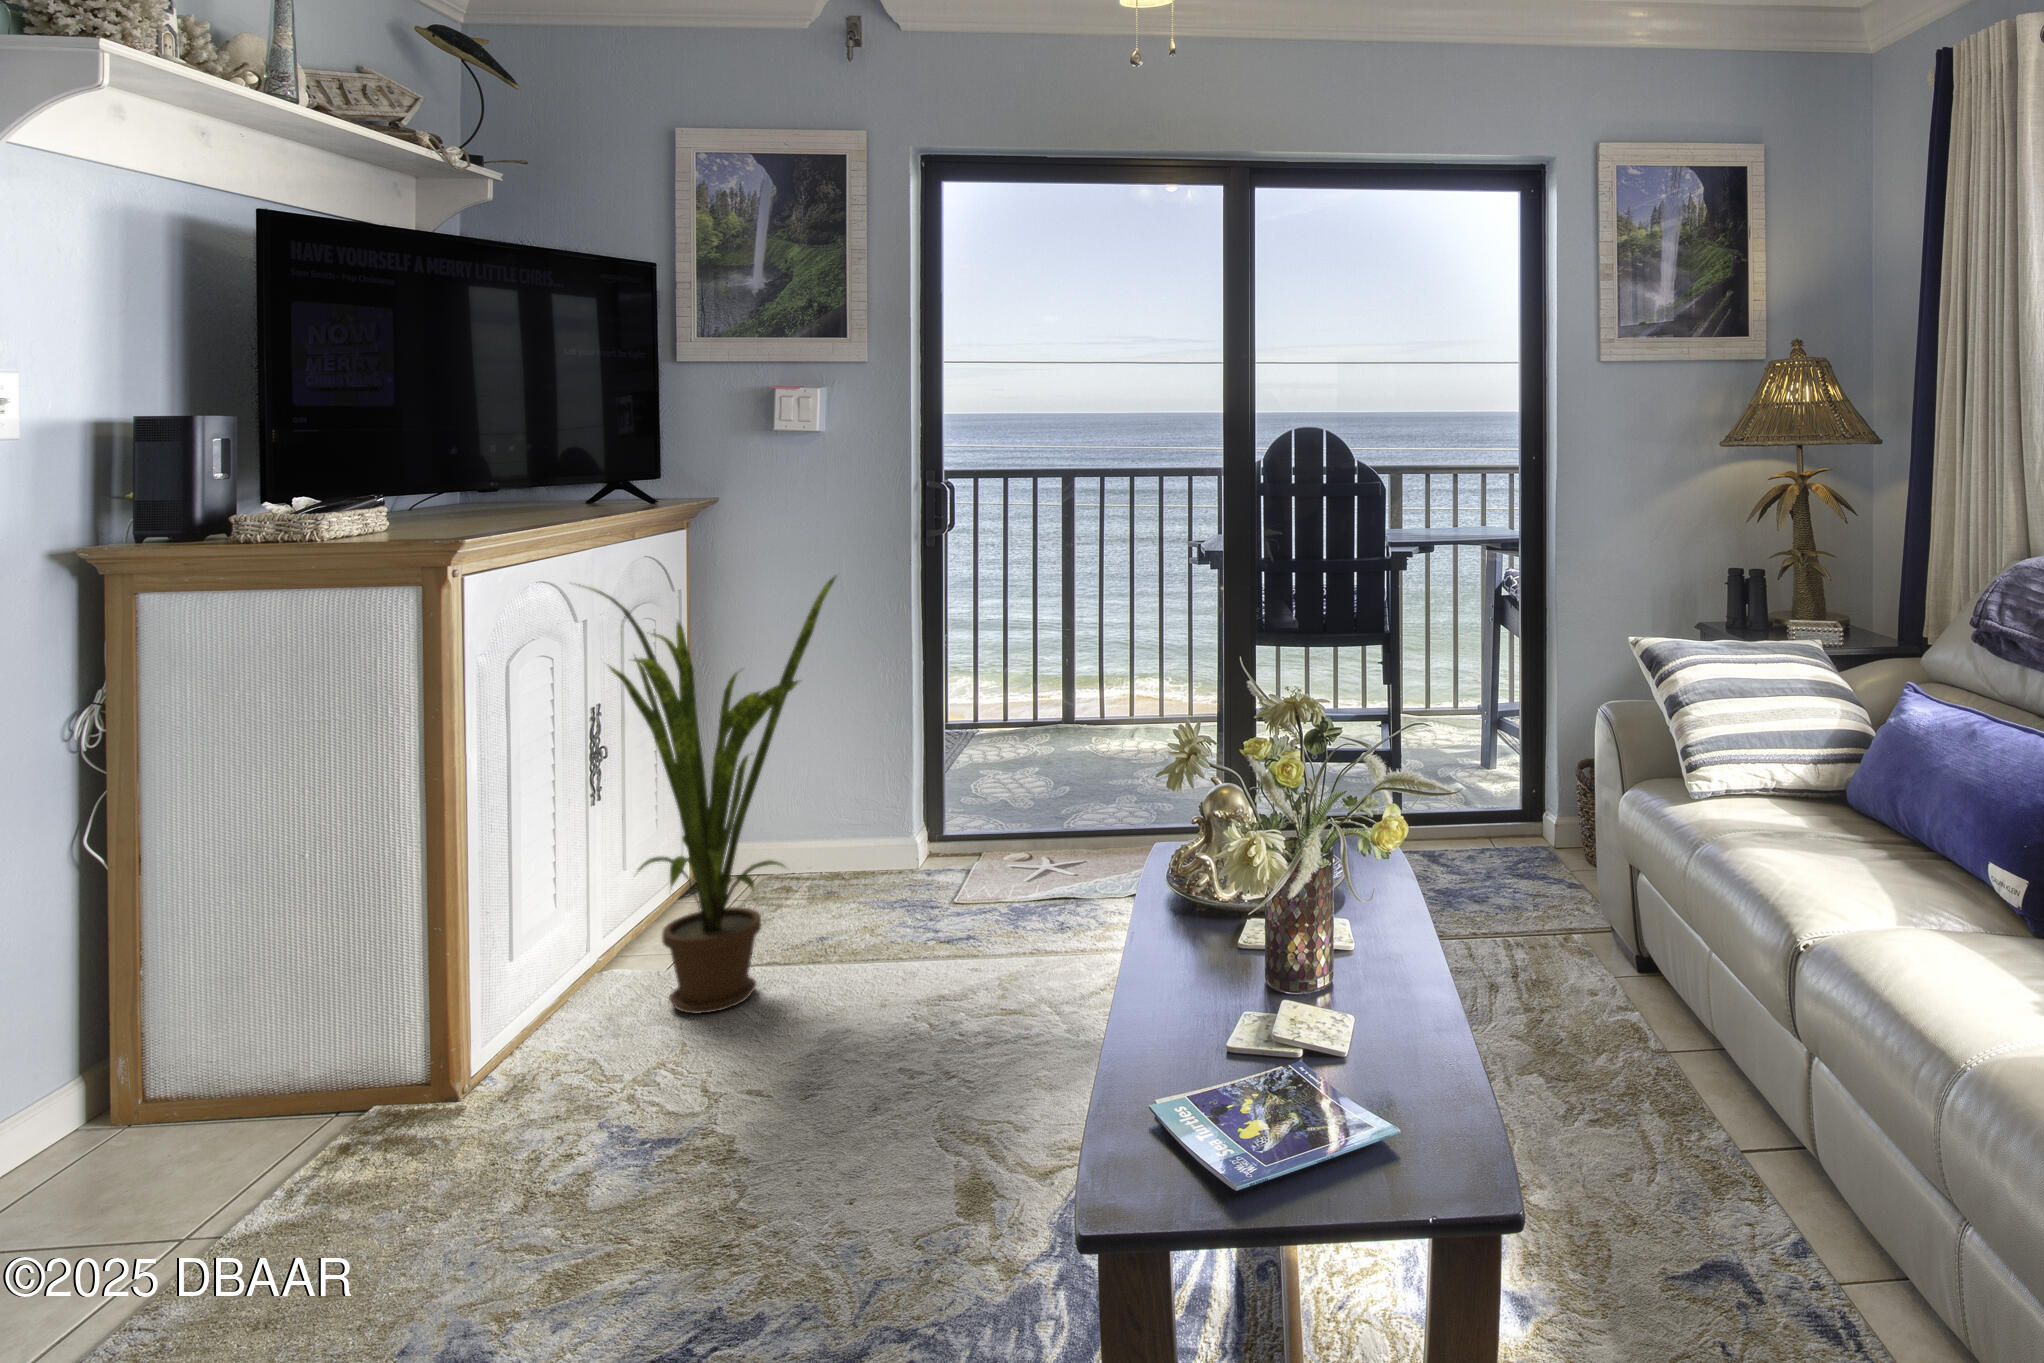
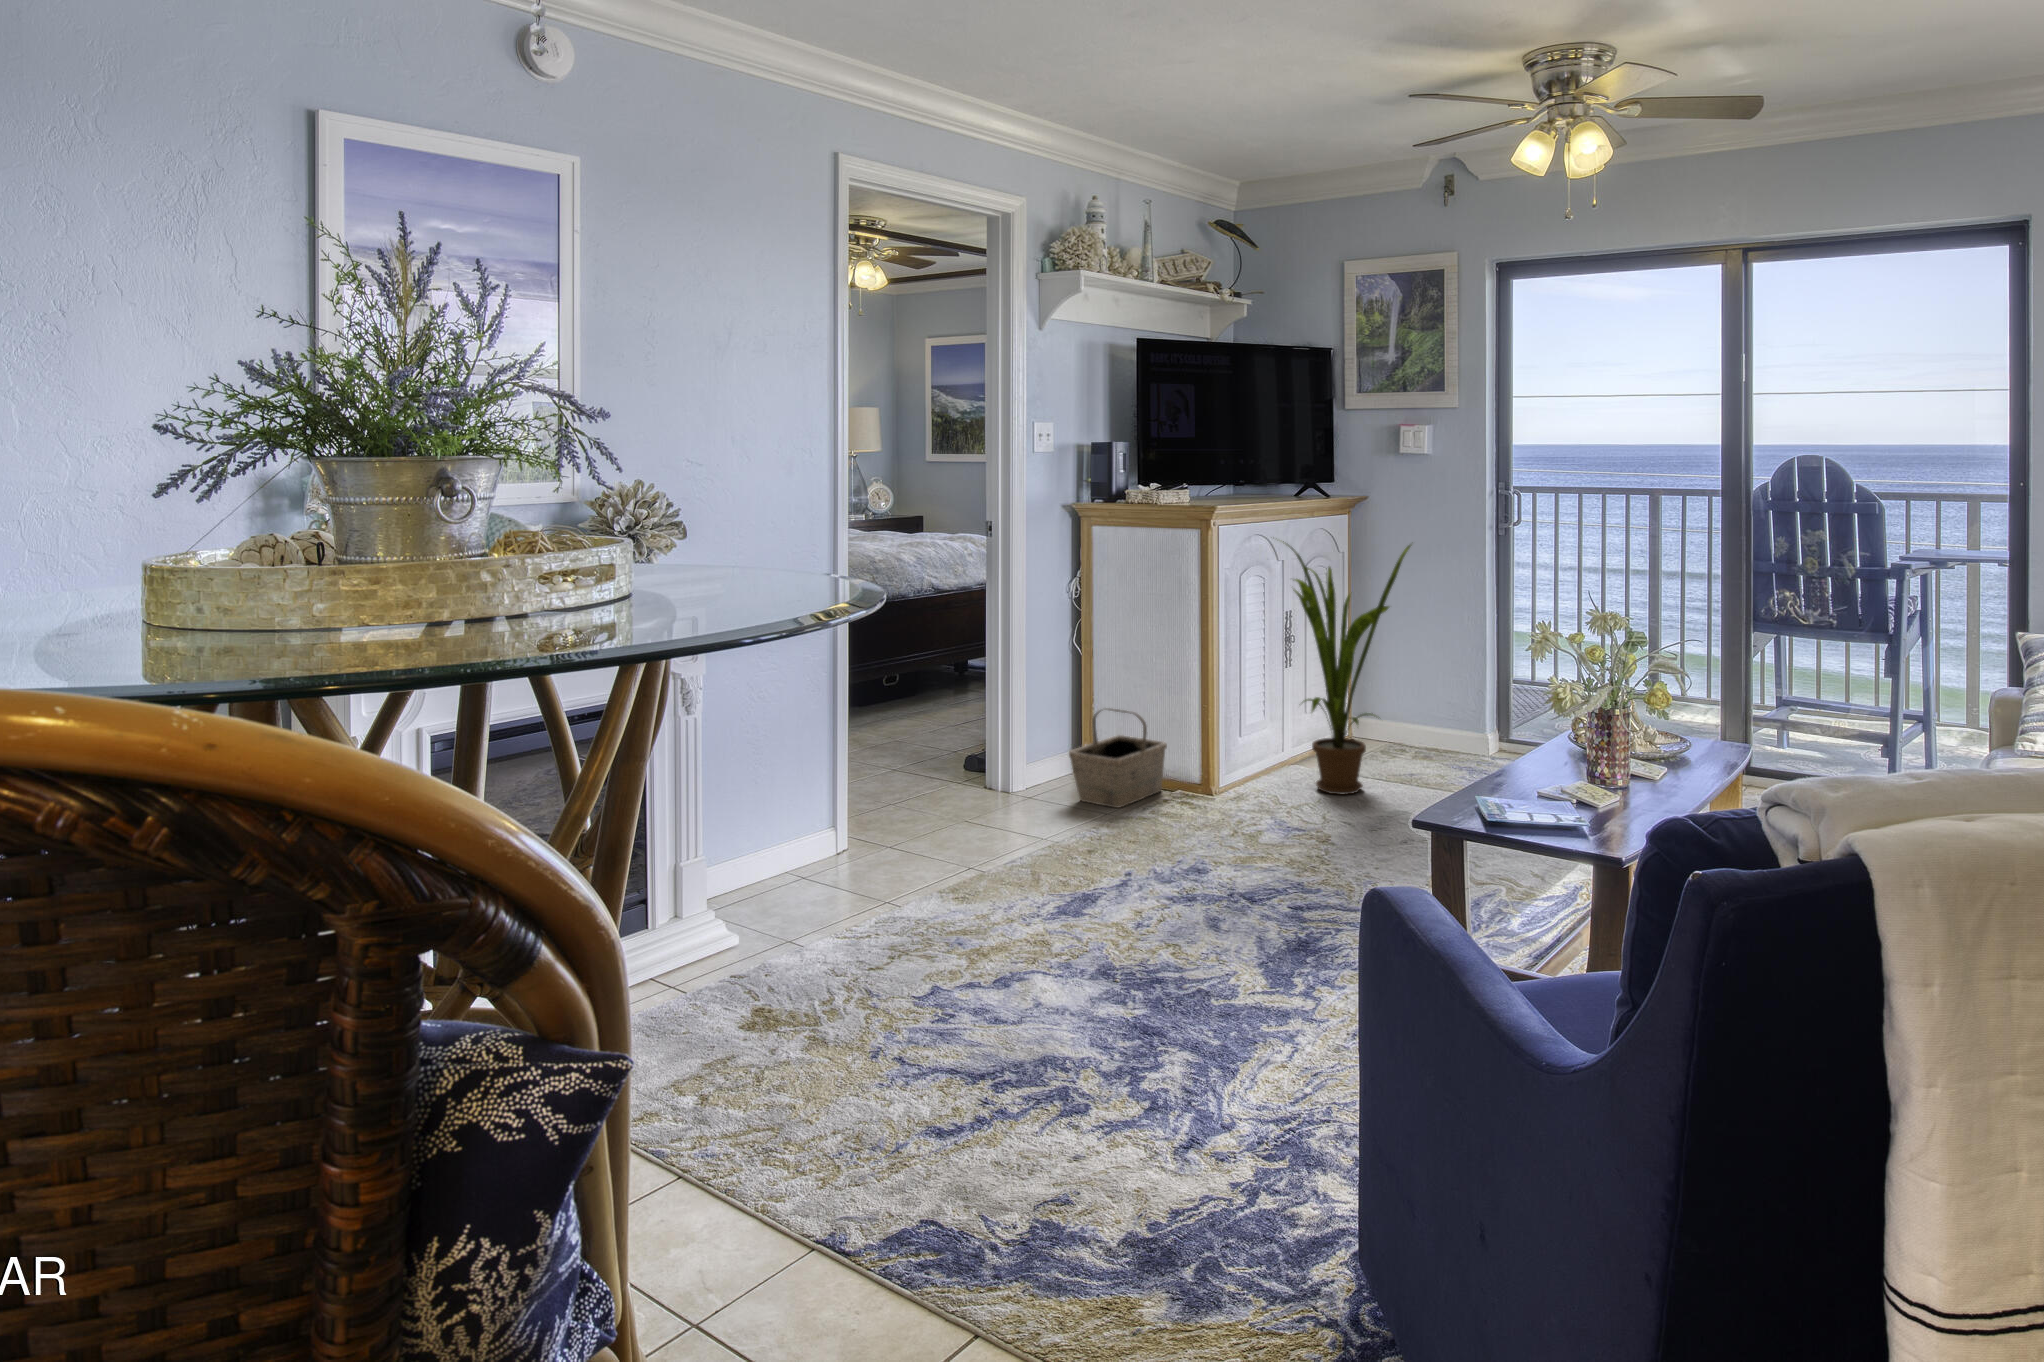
basket: none [92,967,353,1193] -> present [1069,708,1167,808]

